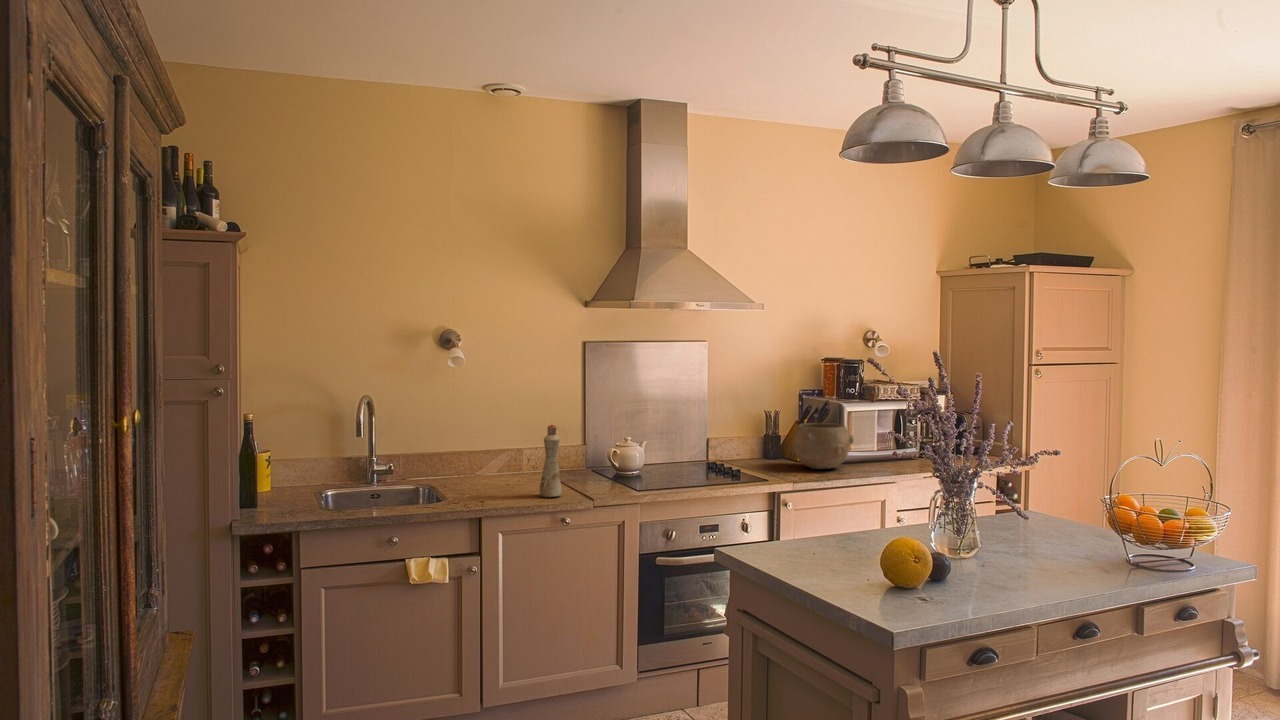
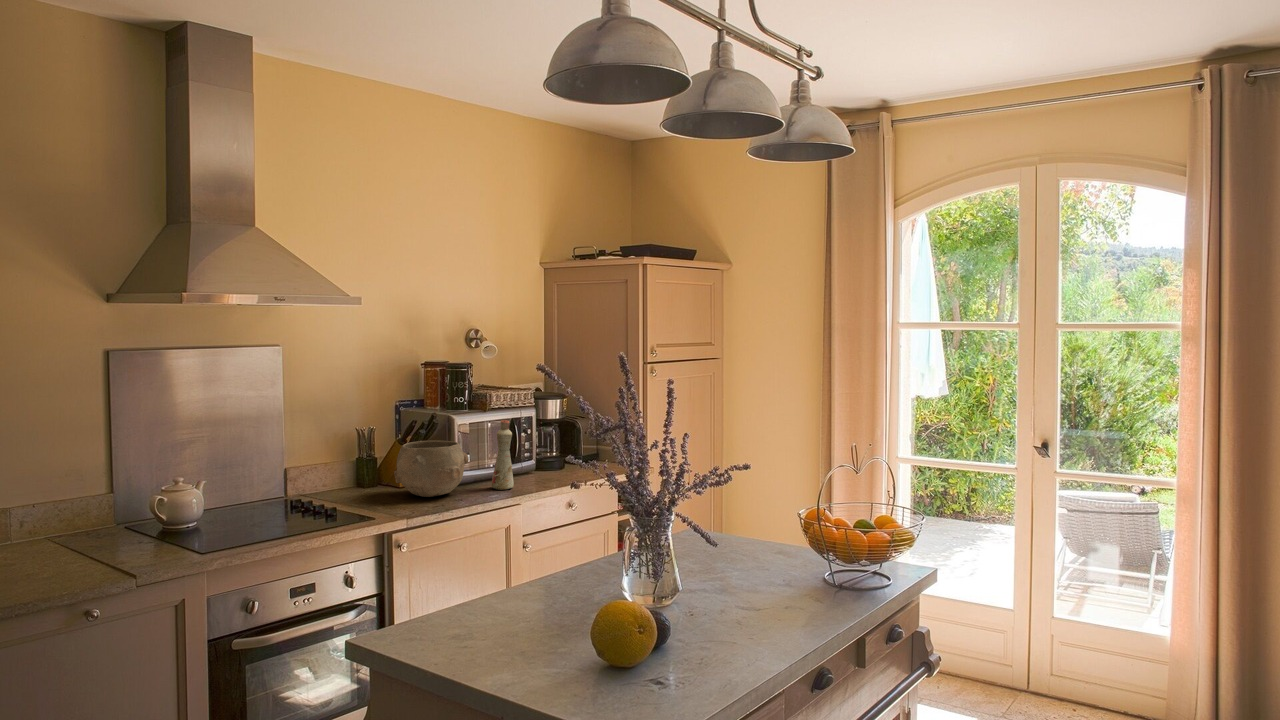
bottle: present [539,425,562,498] -> present [492,420,514,490]

